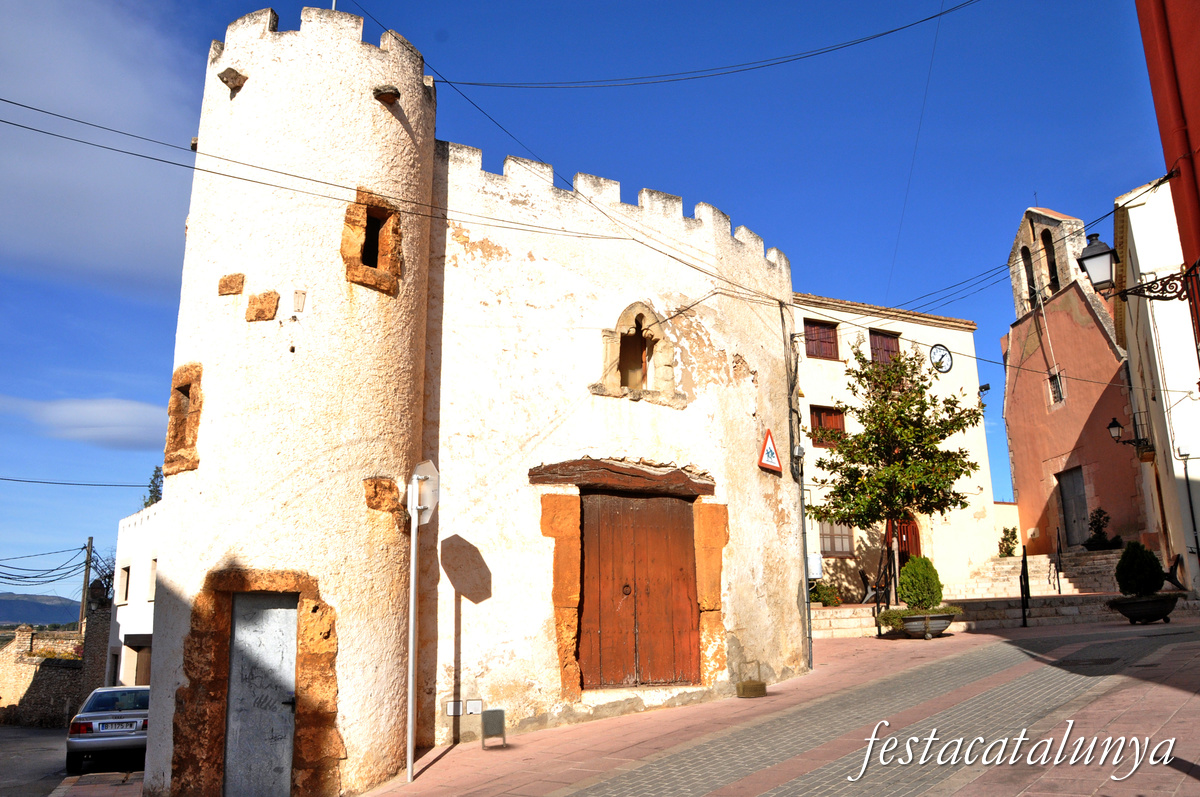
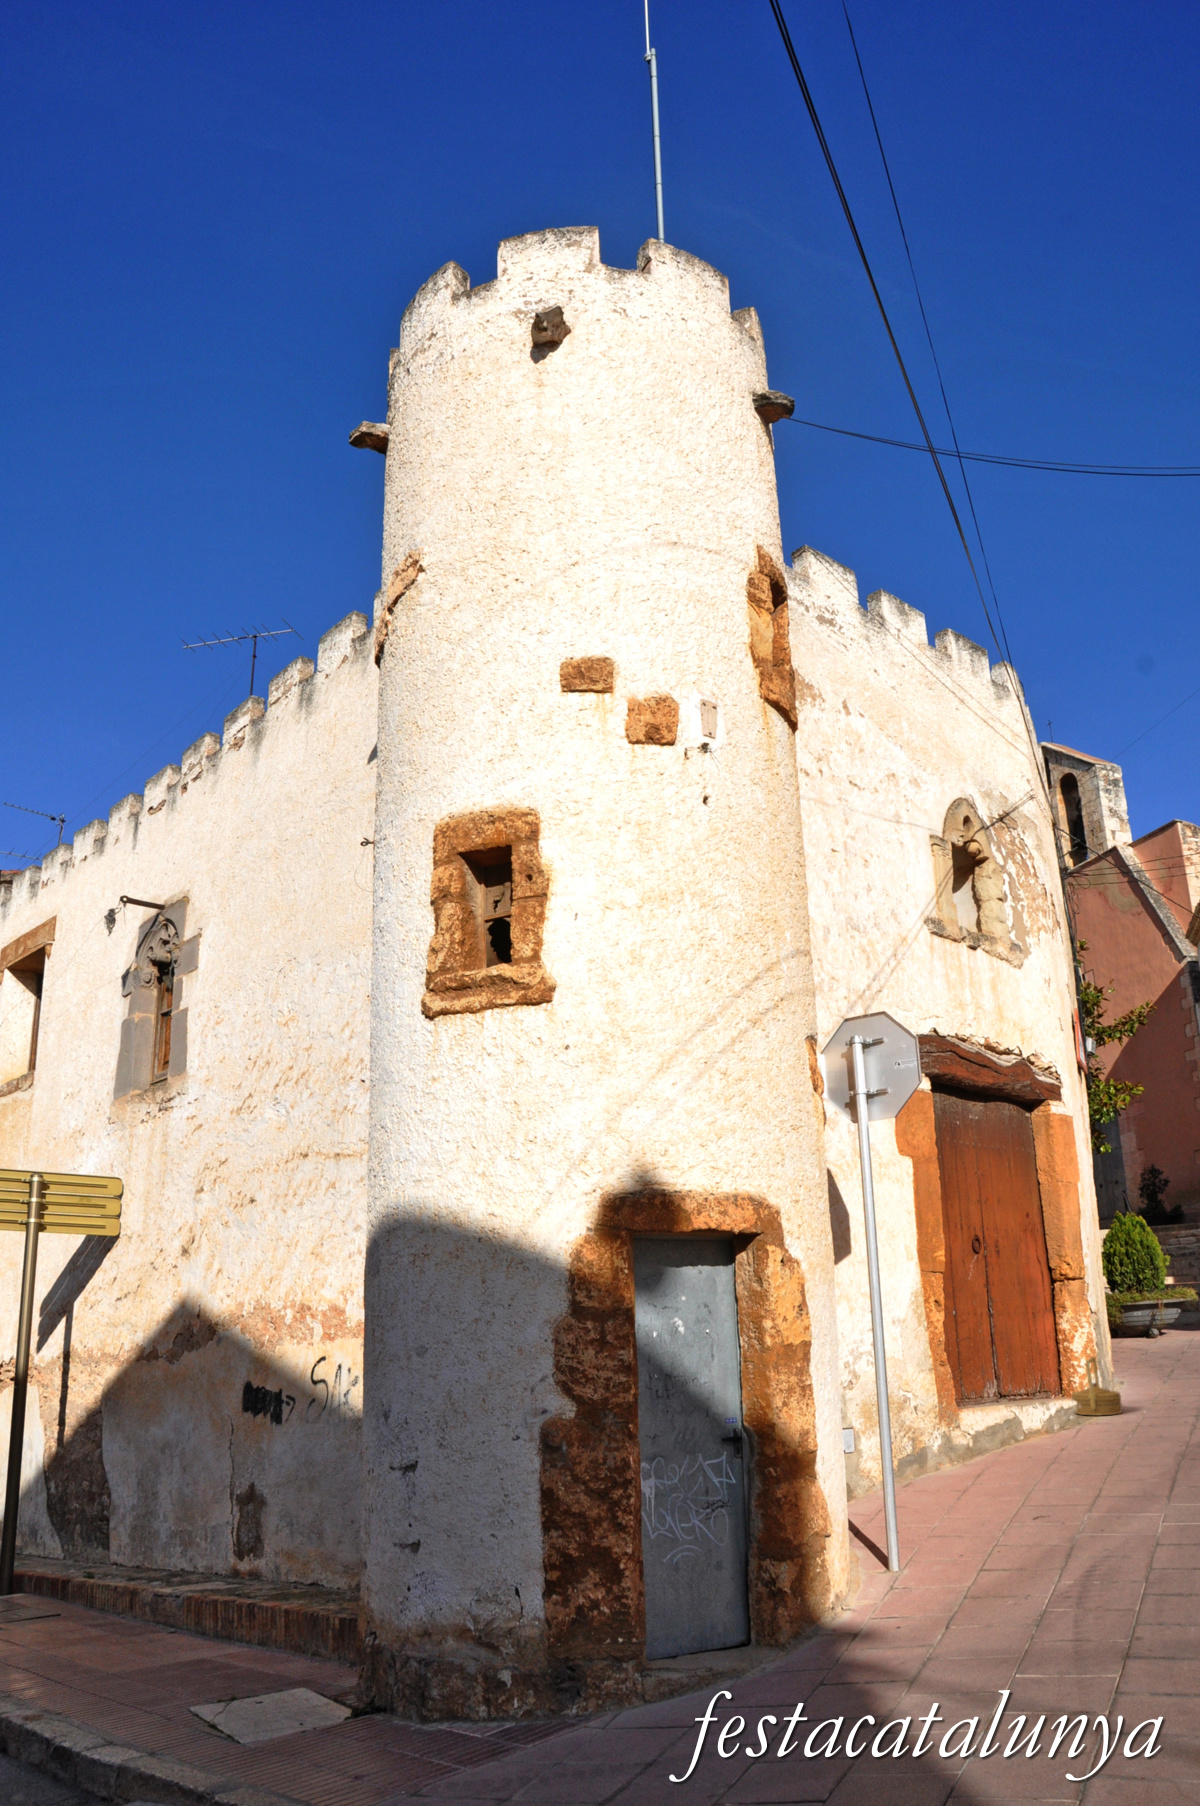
planter: present [481,709,506,749] -> none [871,1443,930,1512]

